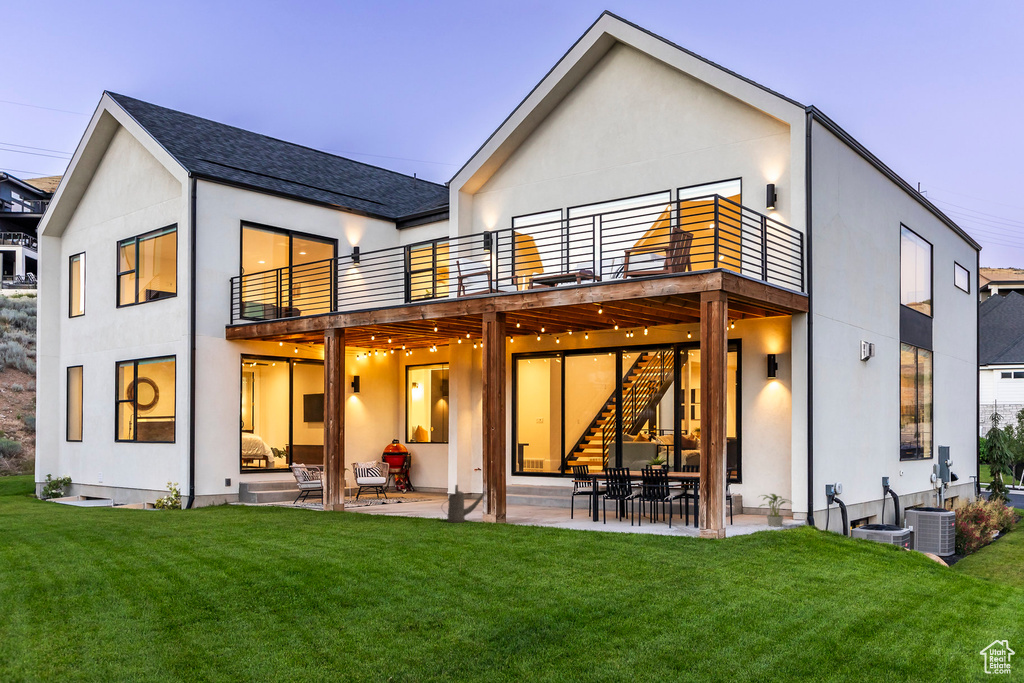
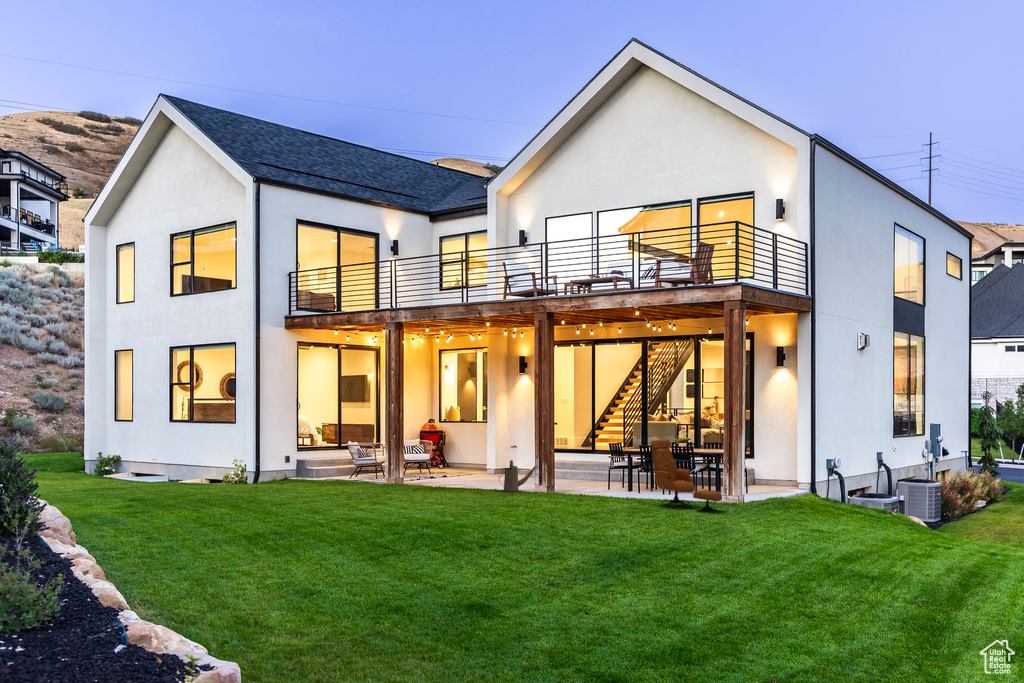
lounge chair: none [615,461,701,552] -> present [651,440,722,512]
potted plant: present [759,494,786,526] -> none [768,467,798,494]

